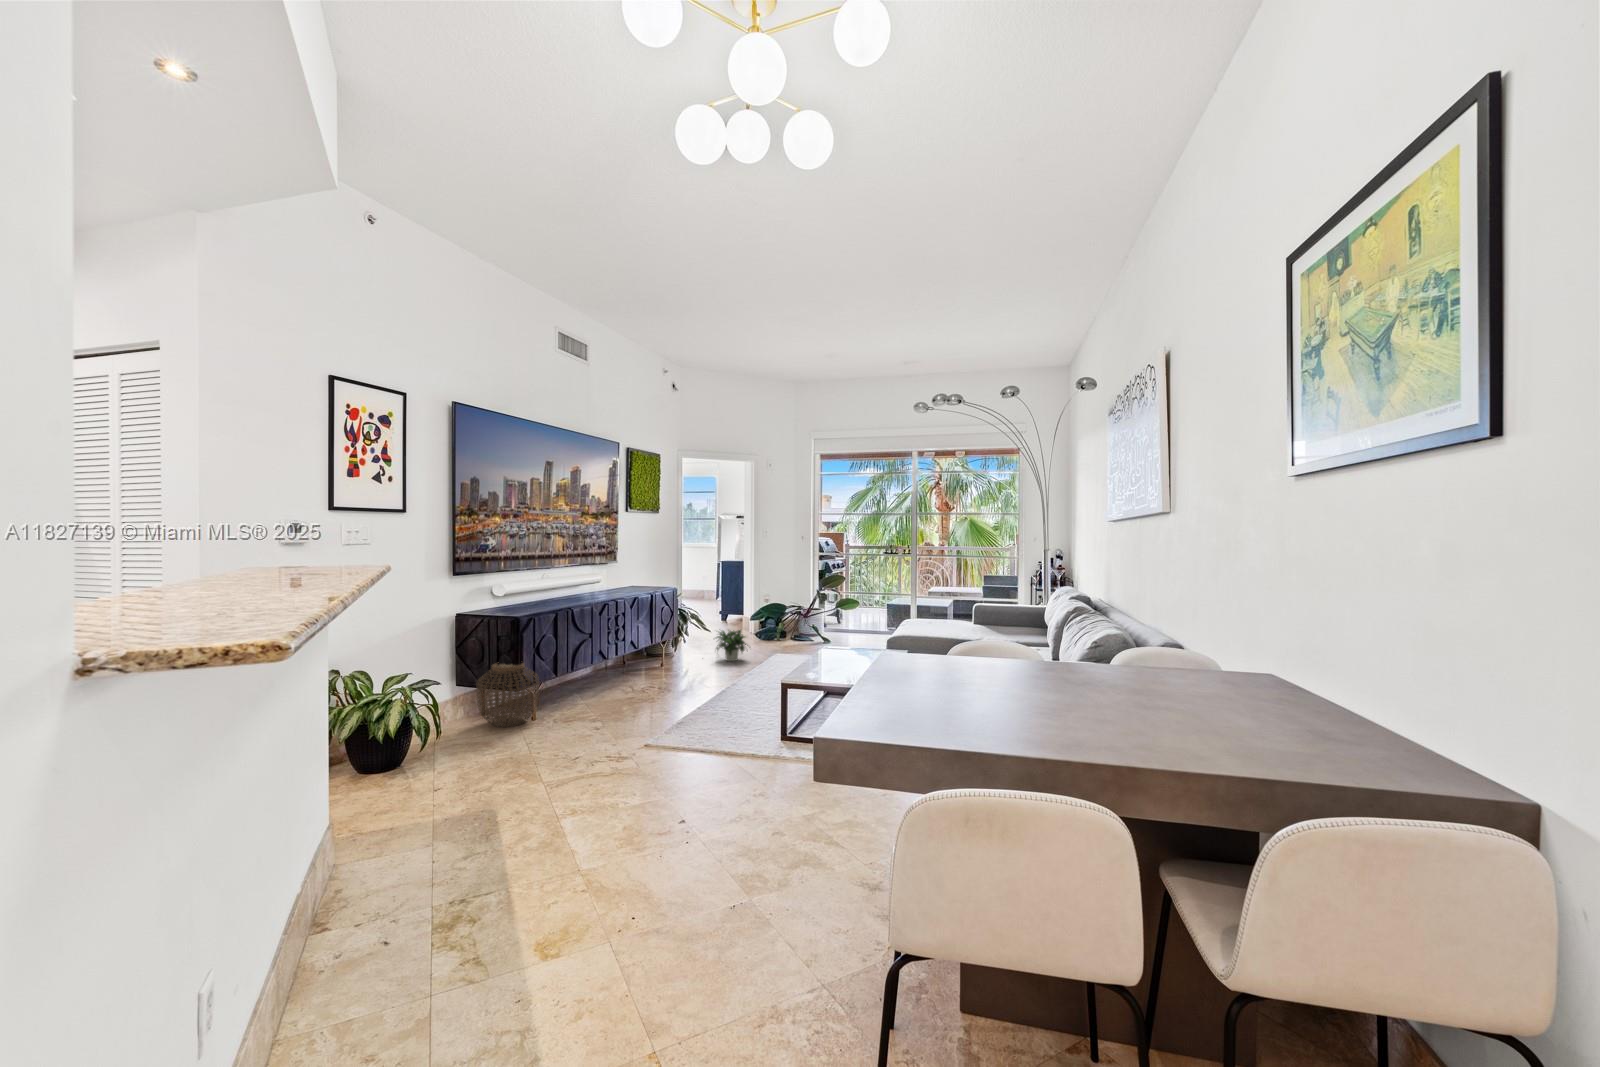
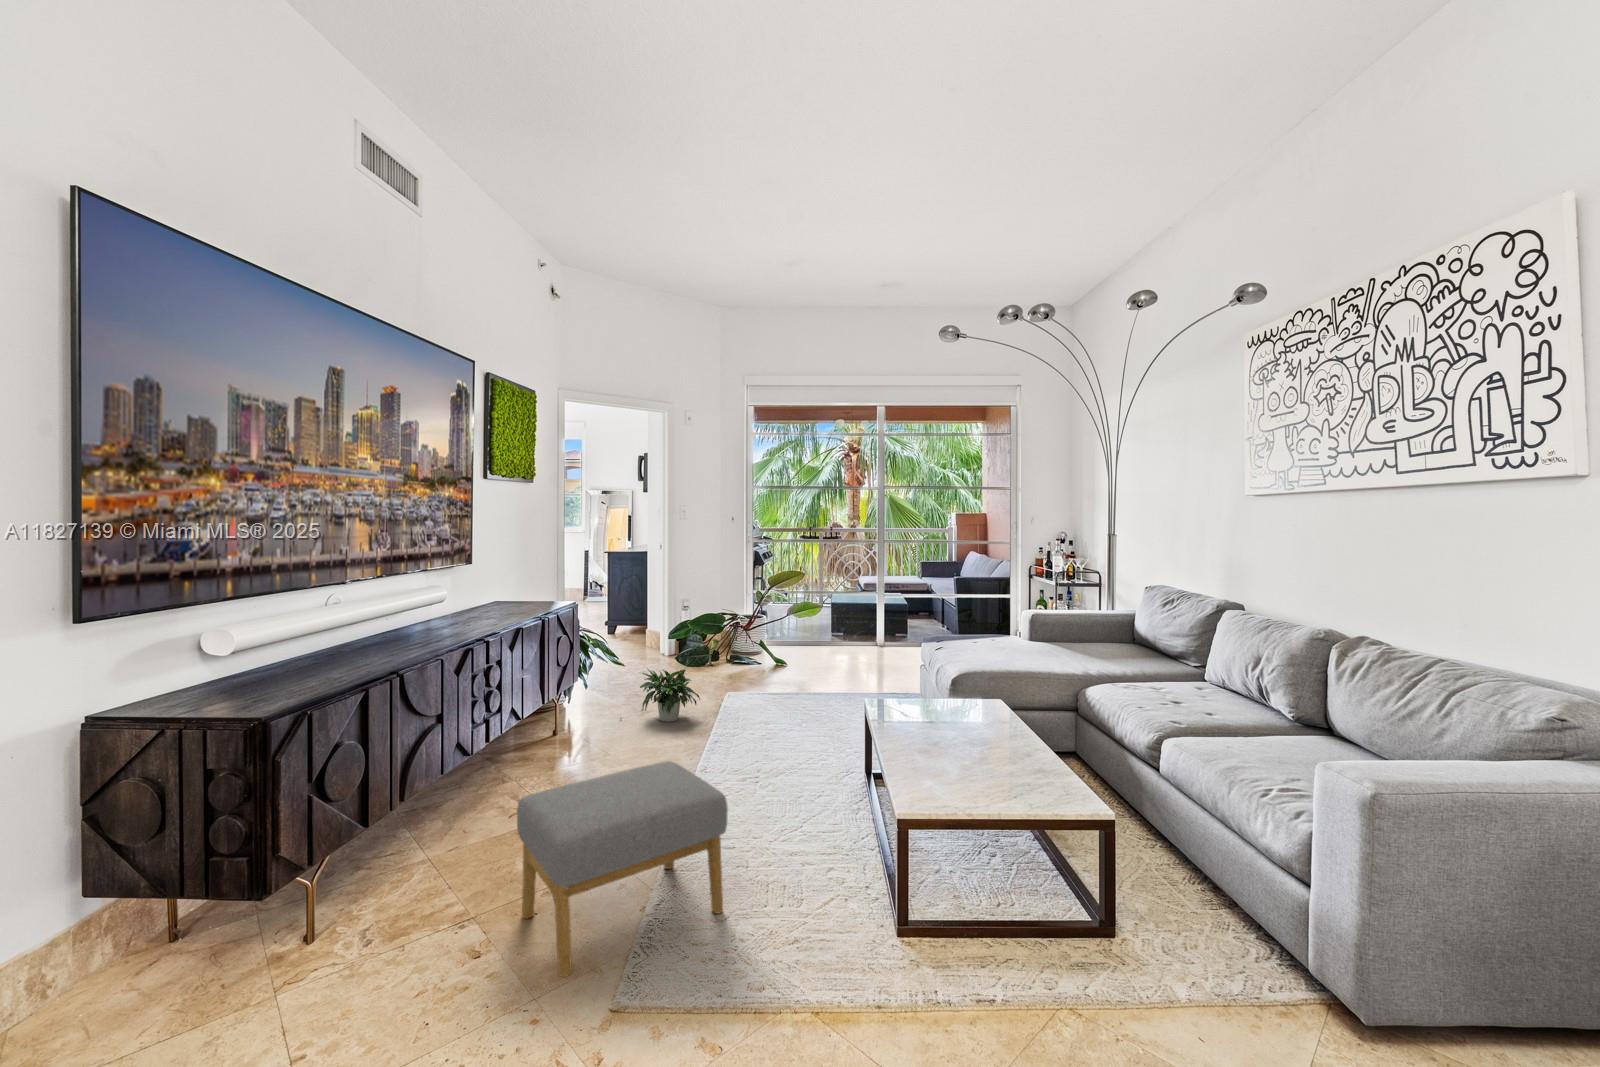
footstool: none [617,657,710,735] -> present [517,761,728,977]
woven basket: present [477,663,539,727] -> none [150,815,327,992]

